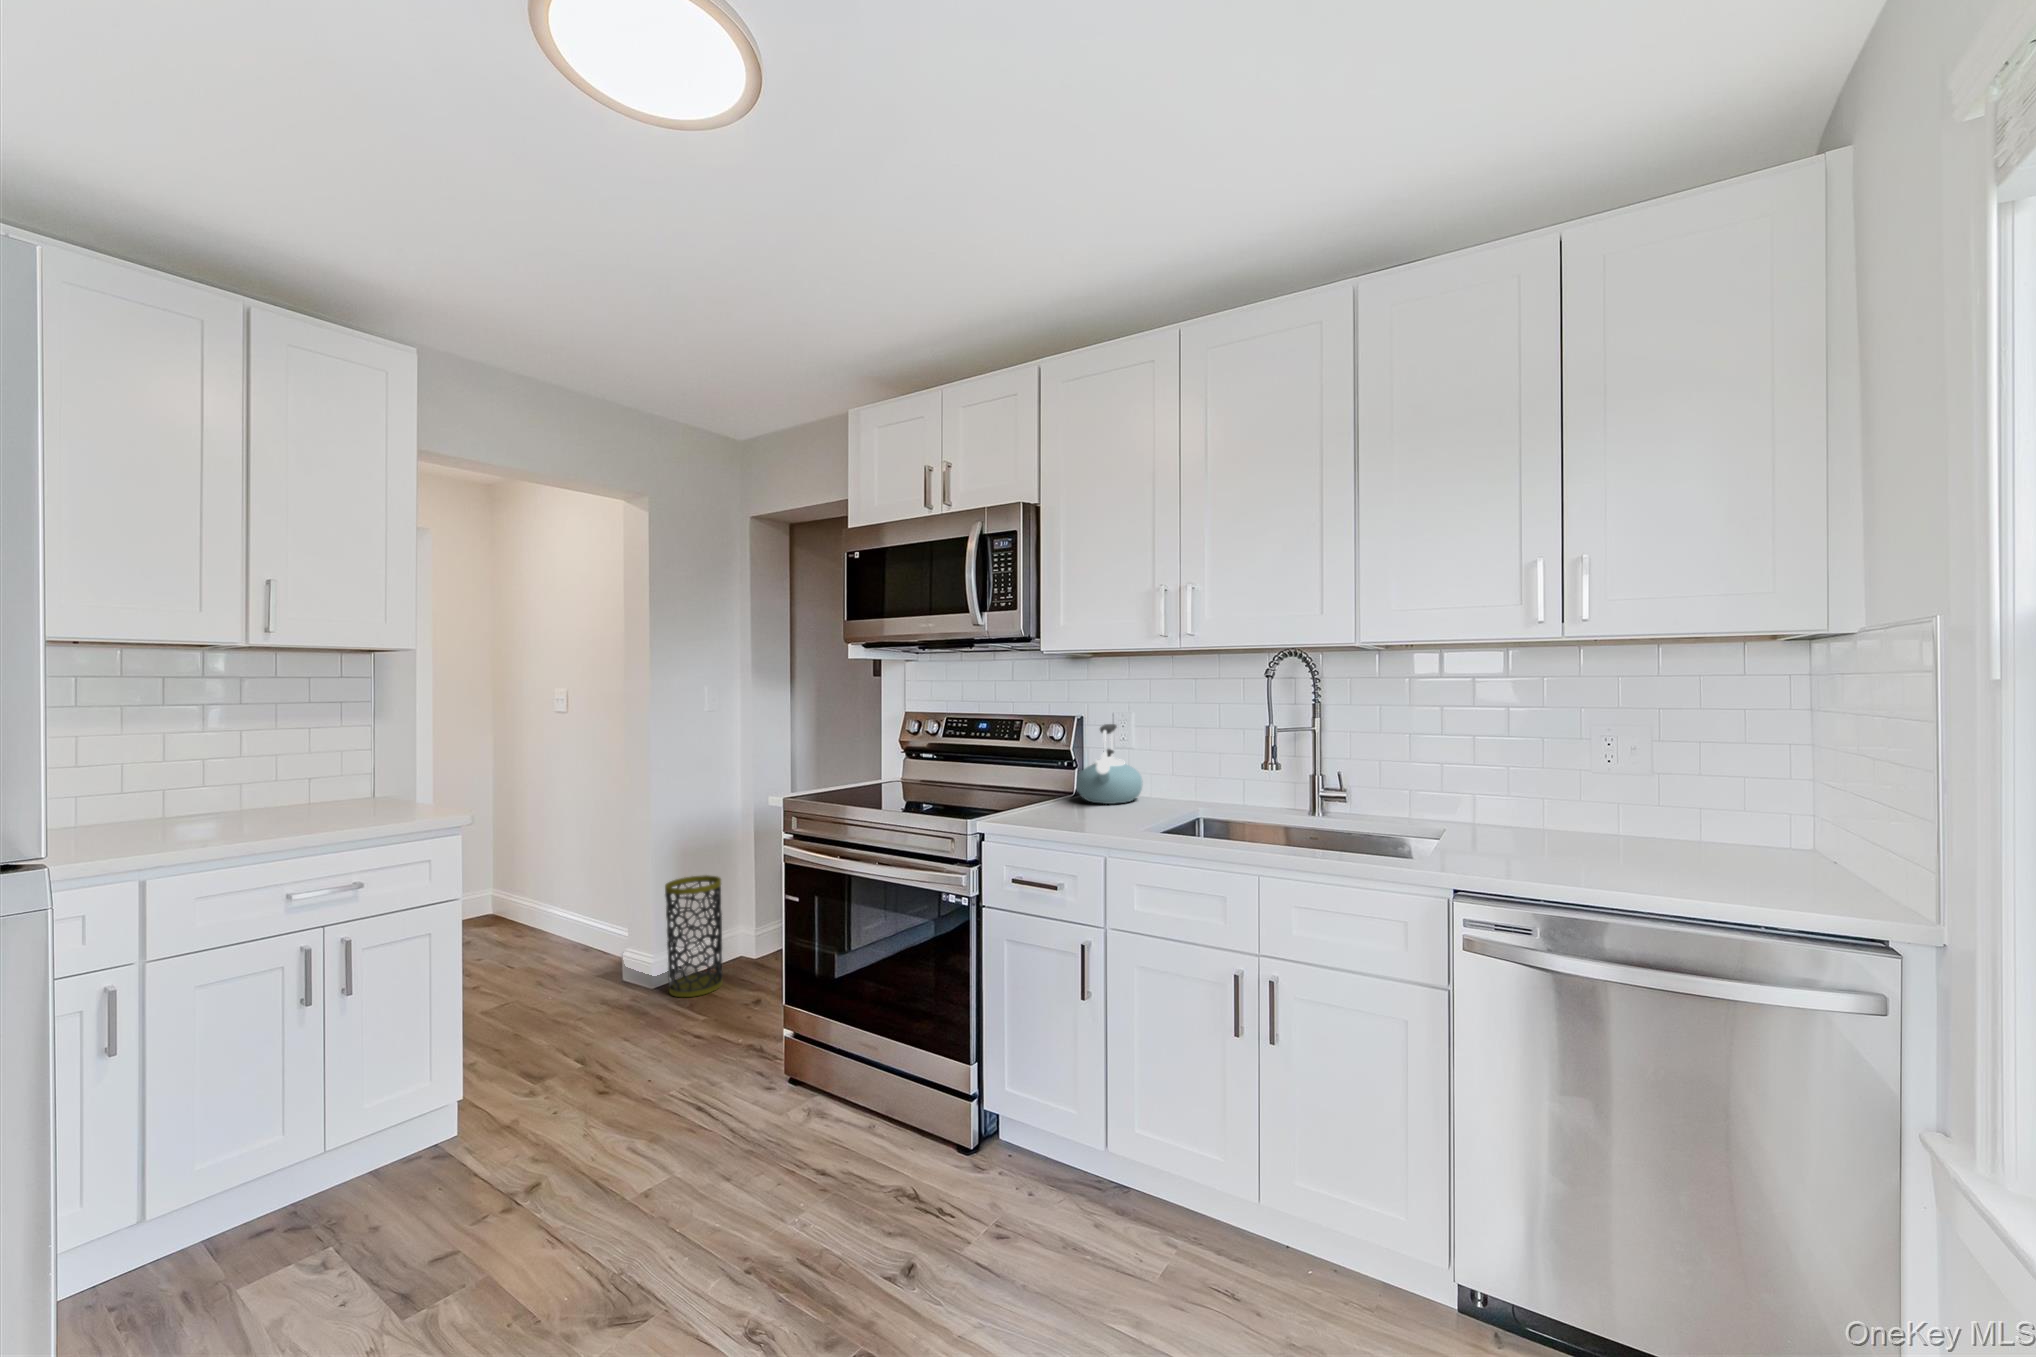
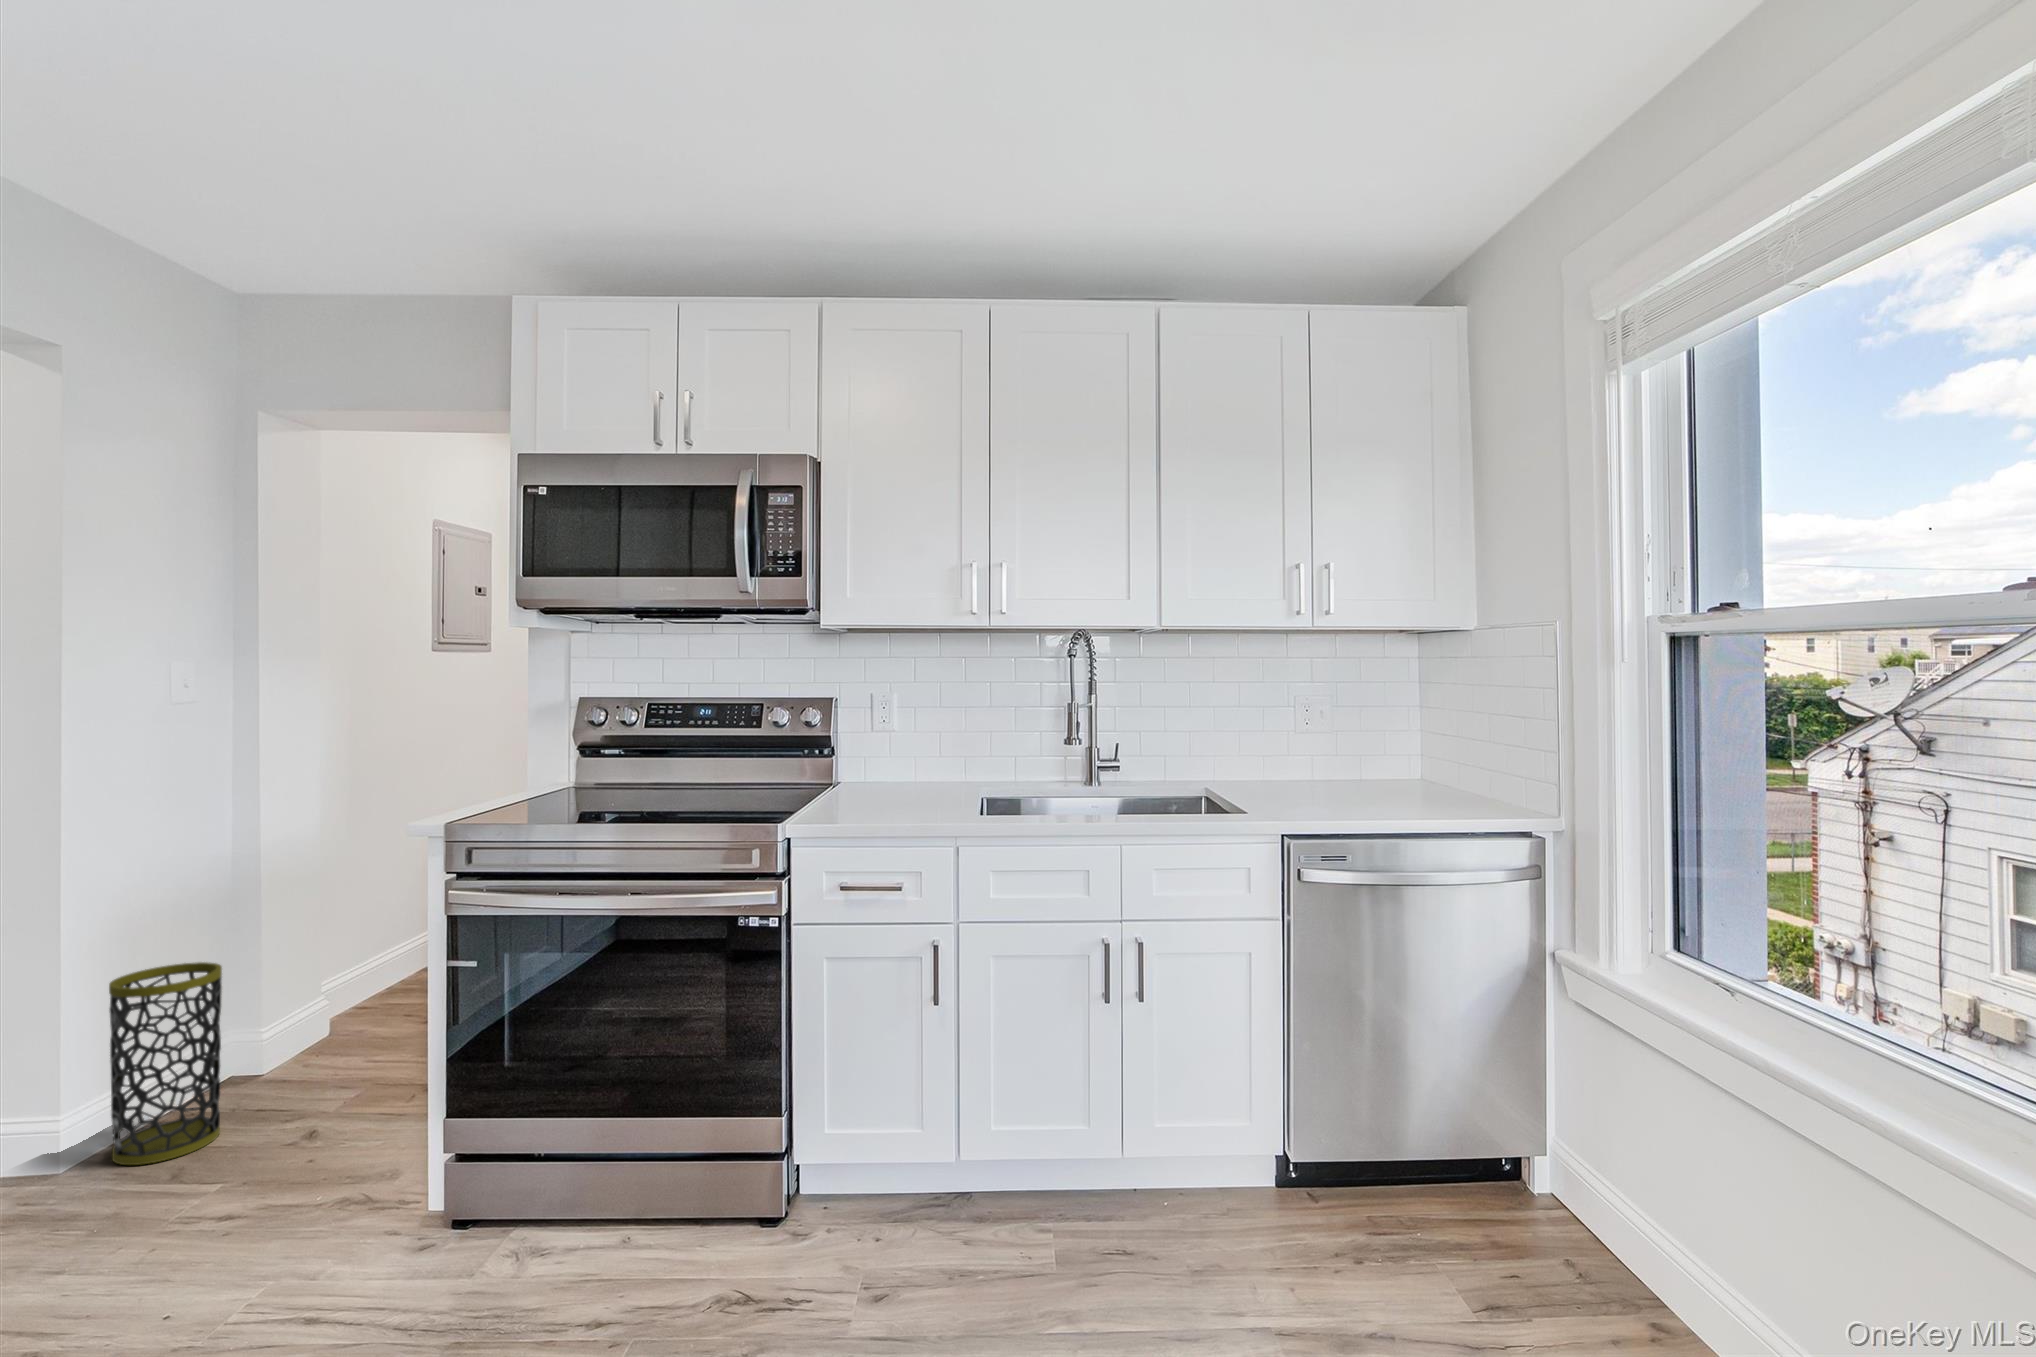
kettle: present [1077,724,1142,804] -> none [857,711,930,799]

